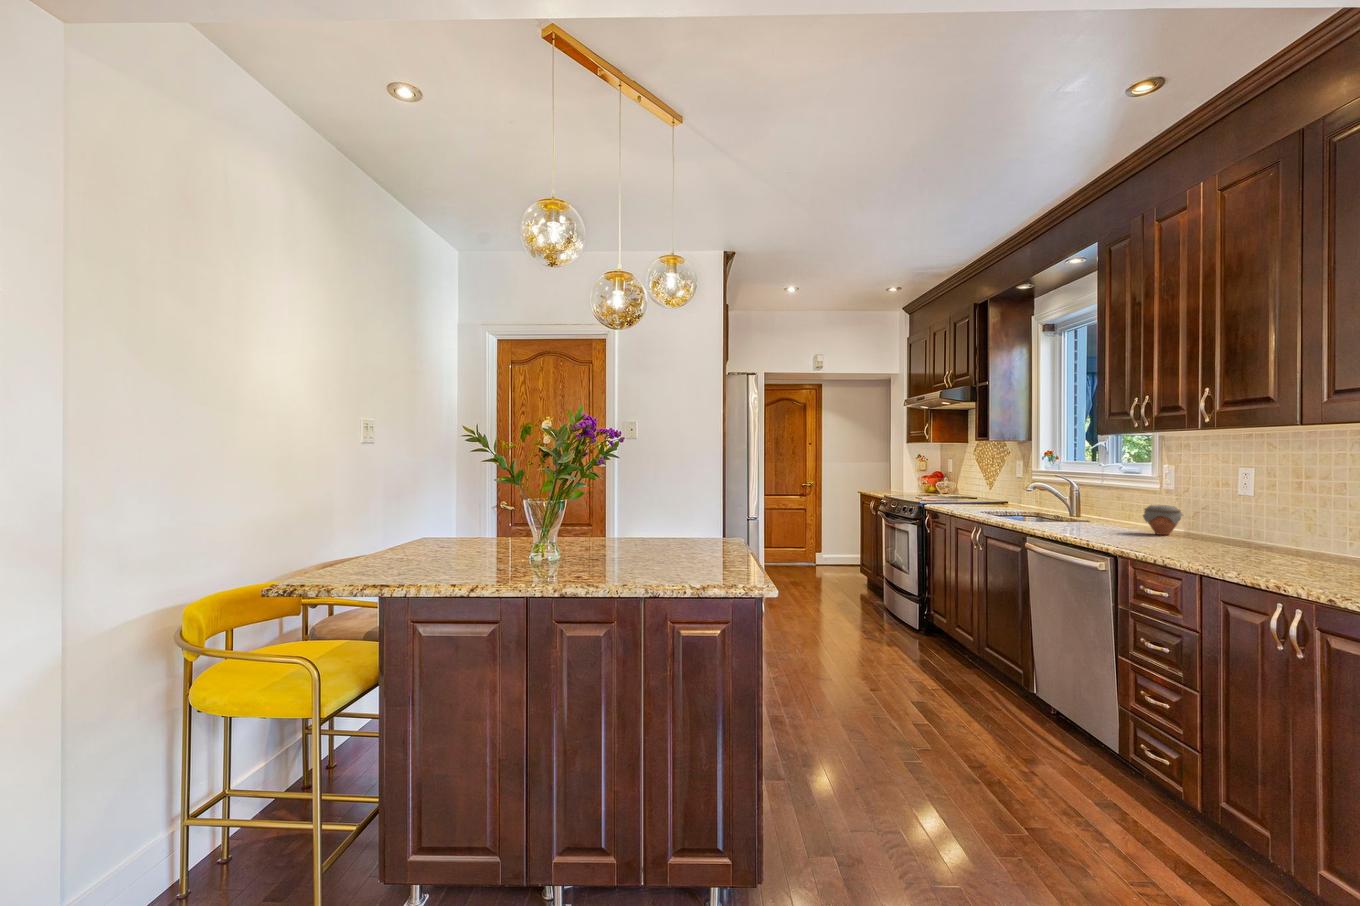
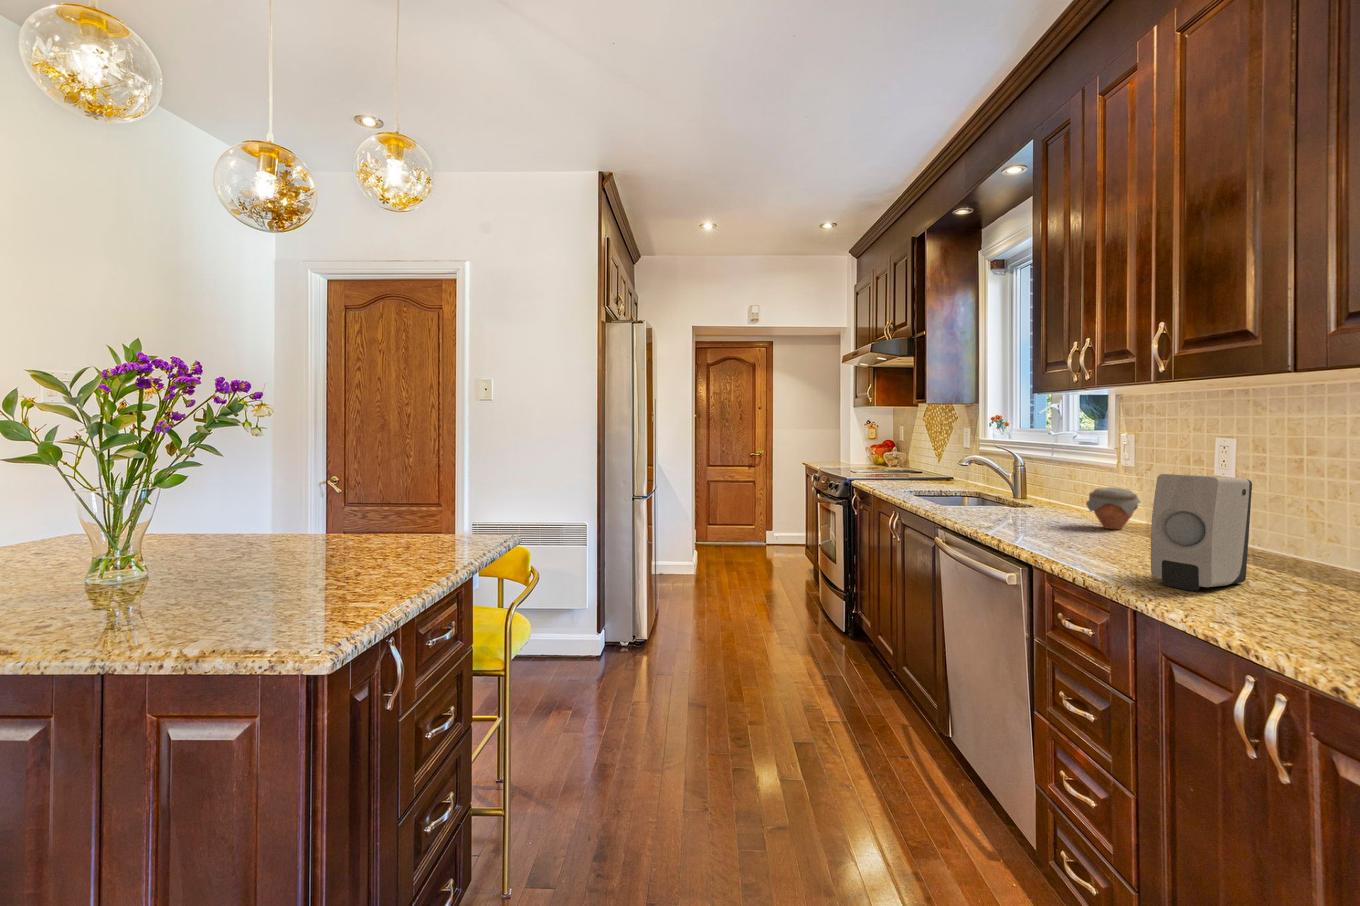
soap dispenser: none [1207,489,1271,563] -> present [1151,474,1252,591]

